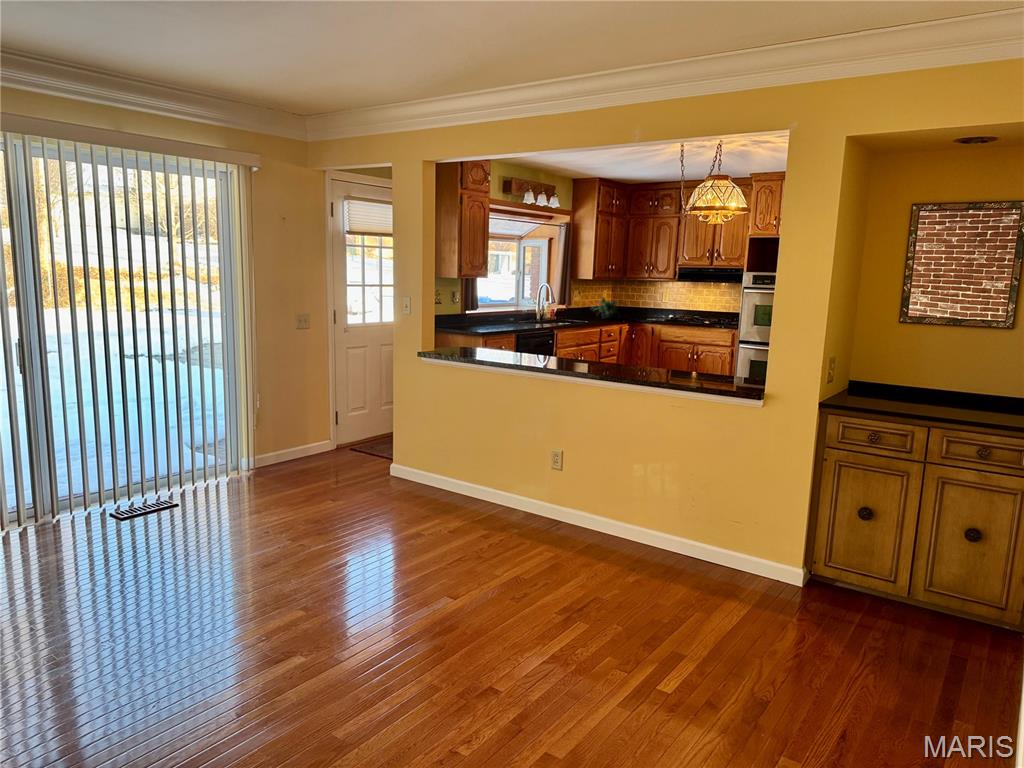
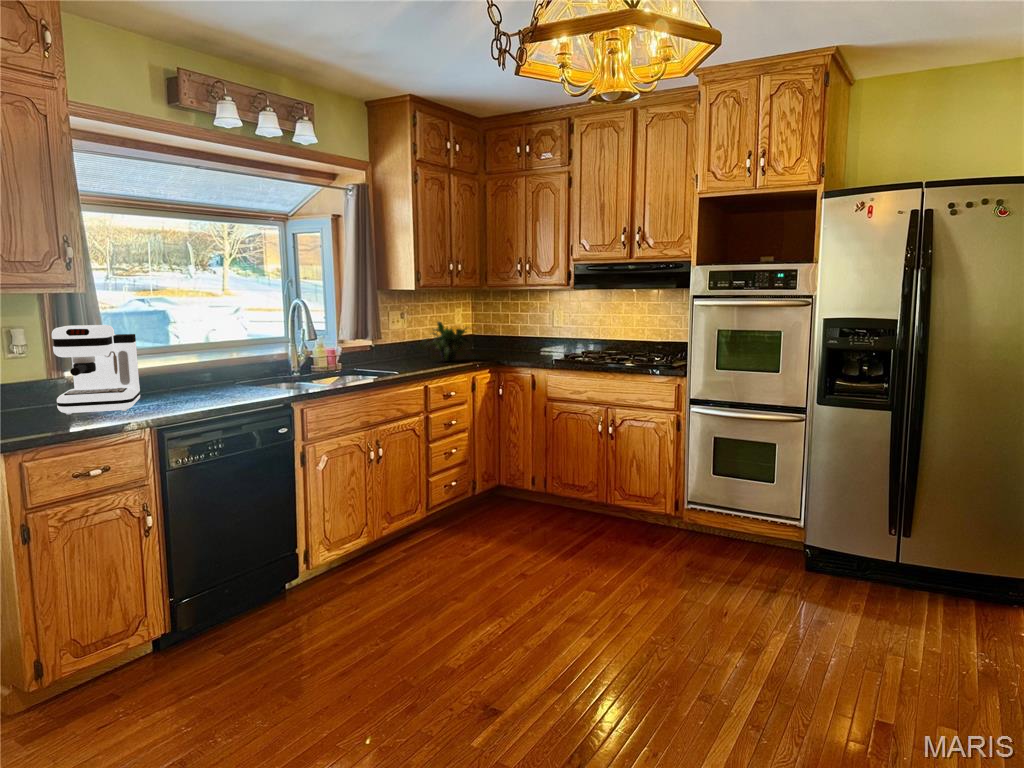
coffee maker: none [469,291,500,328] -> present [52,325,140,415]

